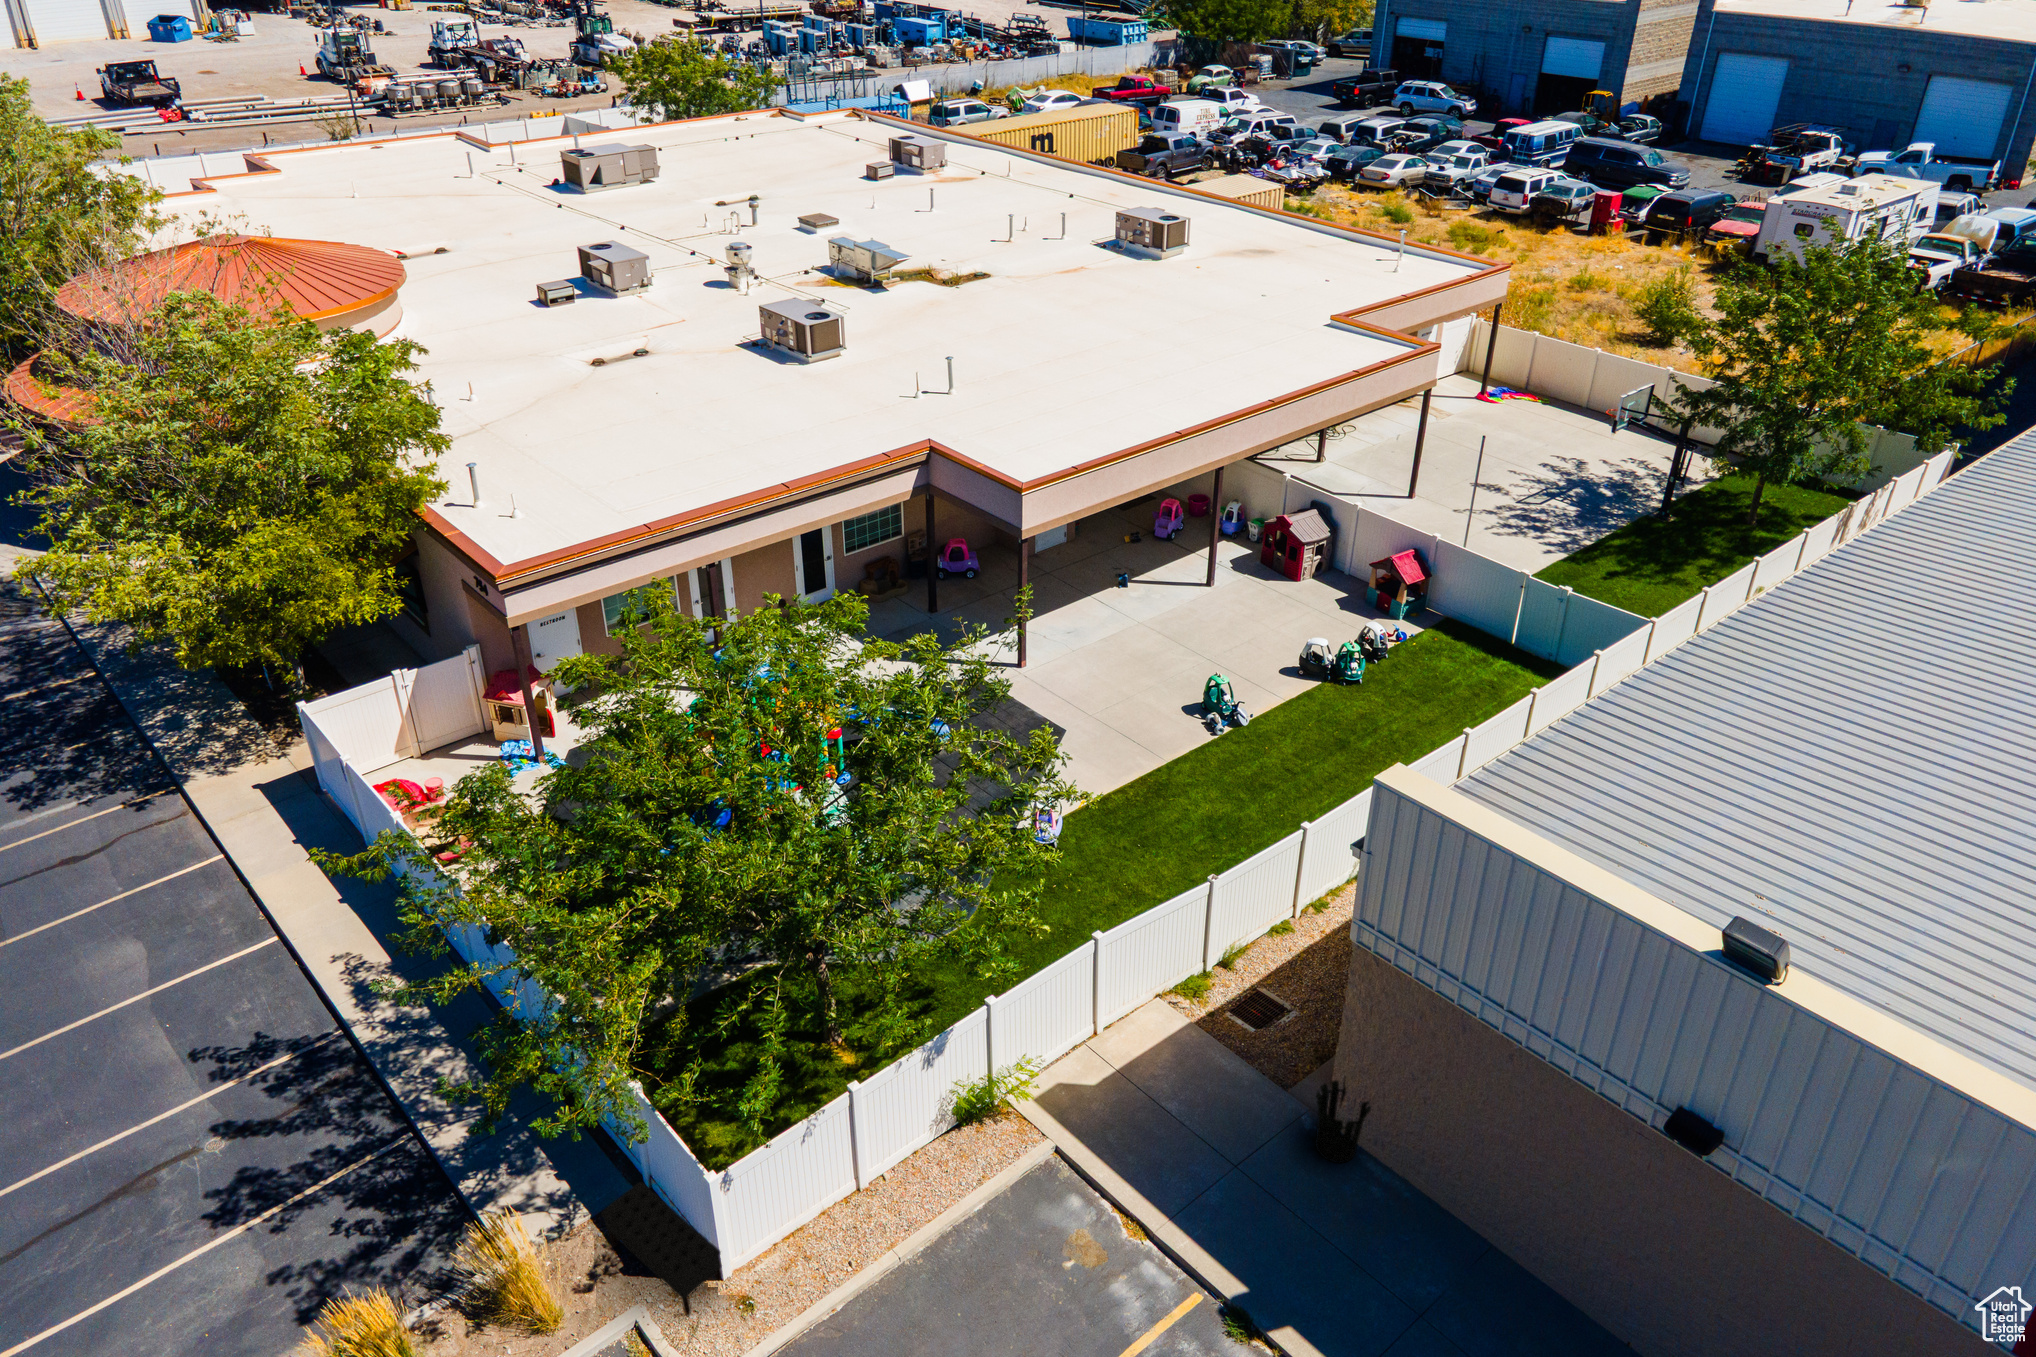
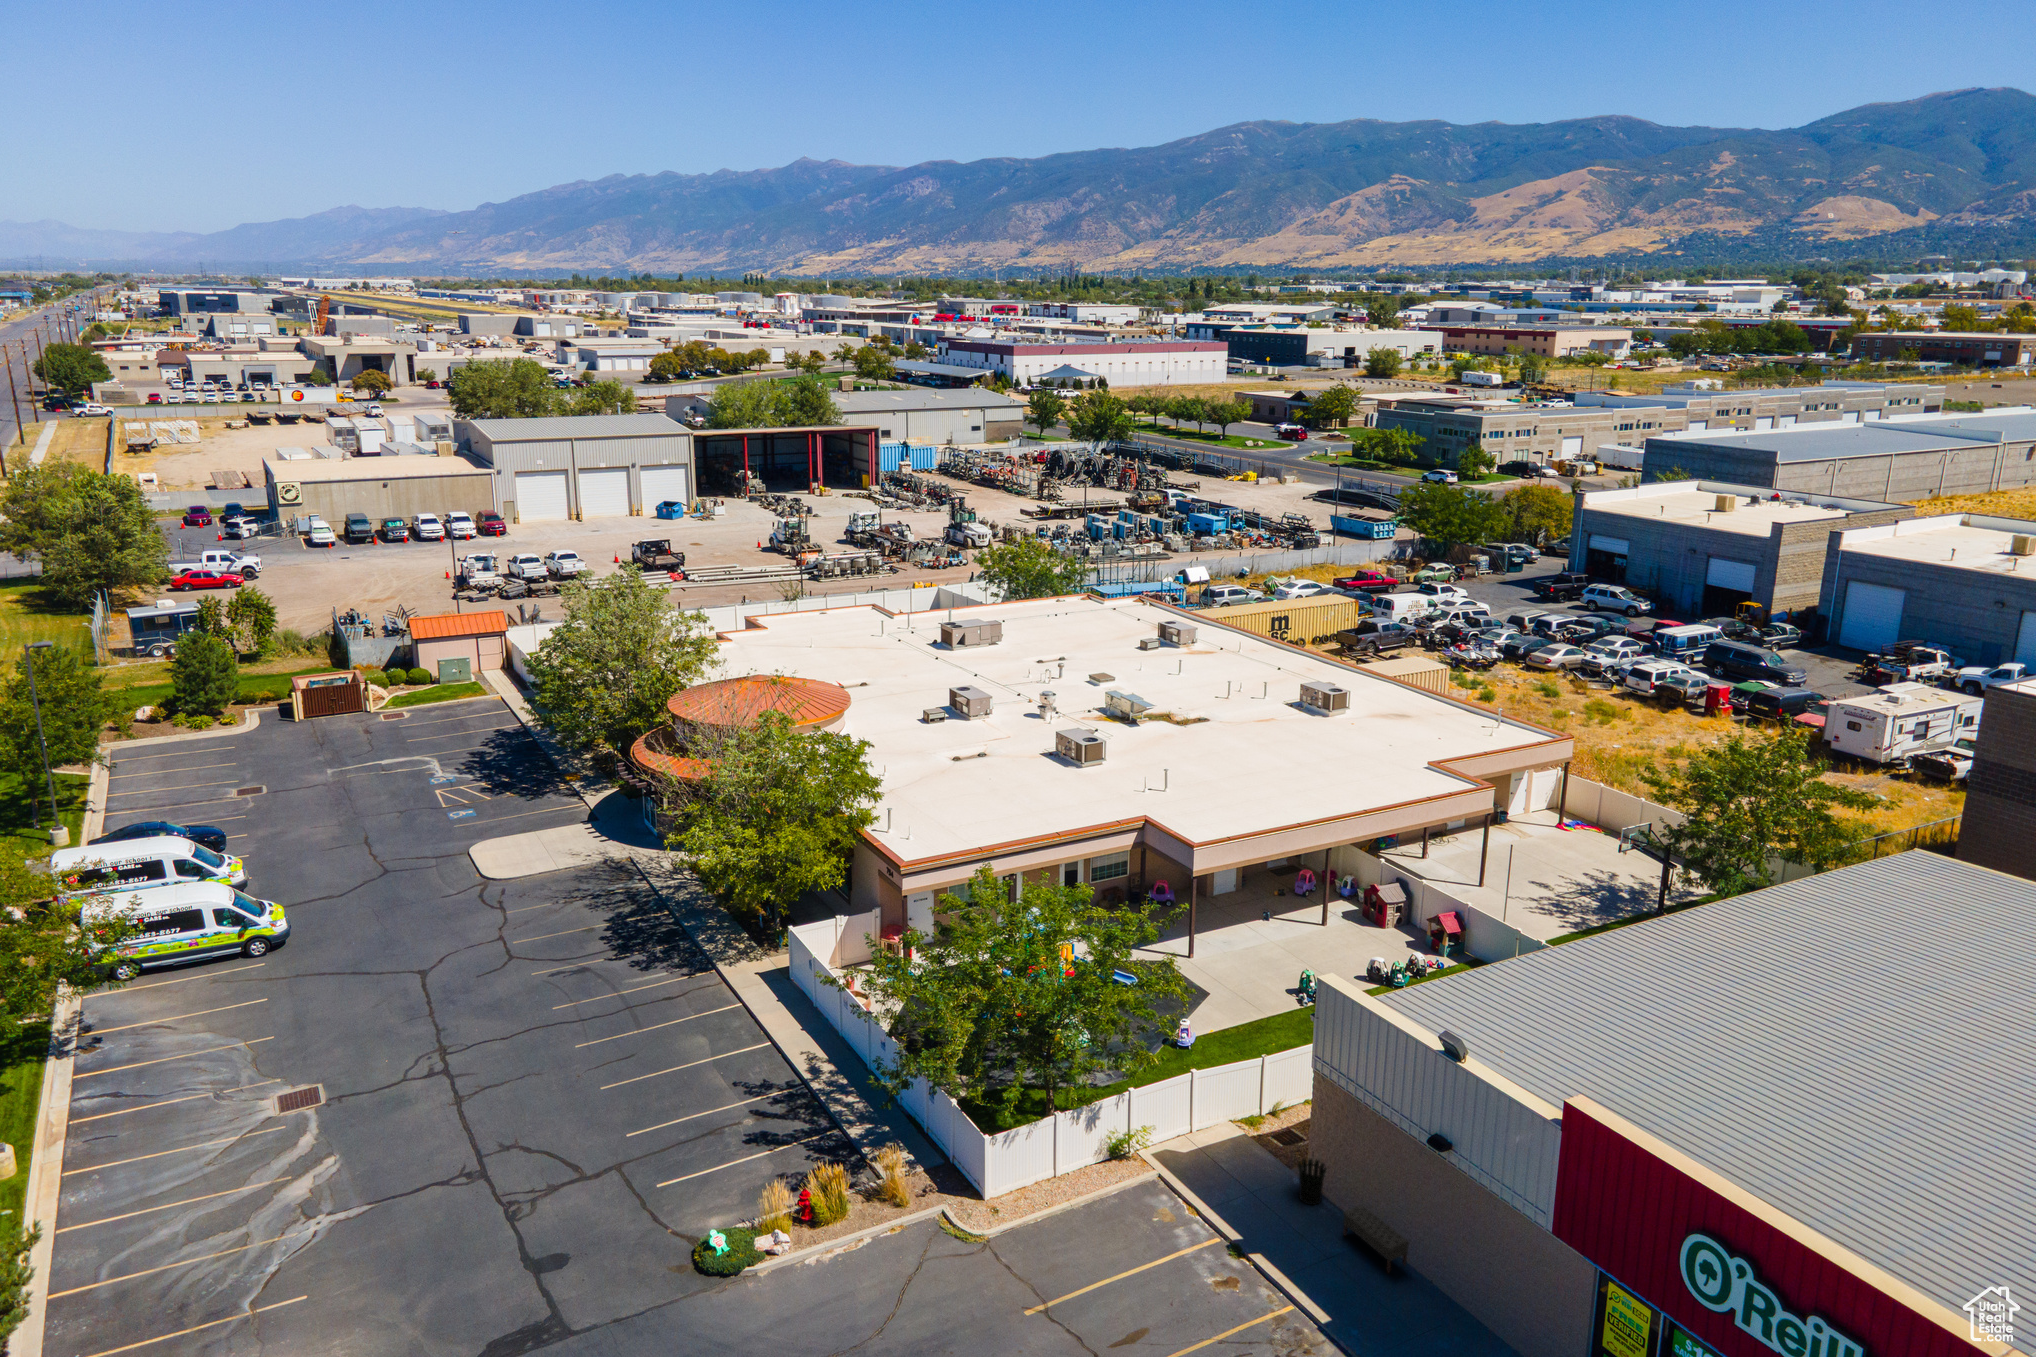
bench: present [601,1182,722,1316] -> present [1343,1205,1409,1273]

